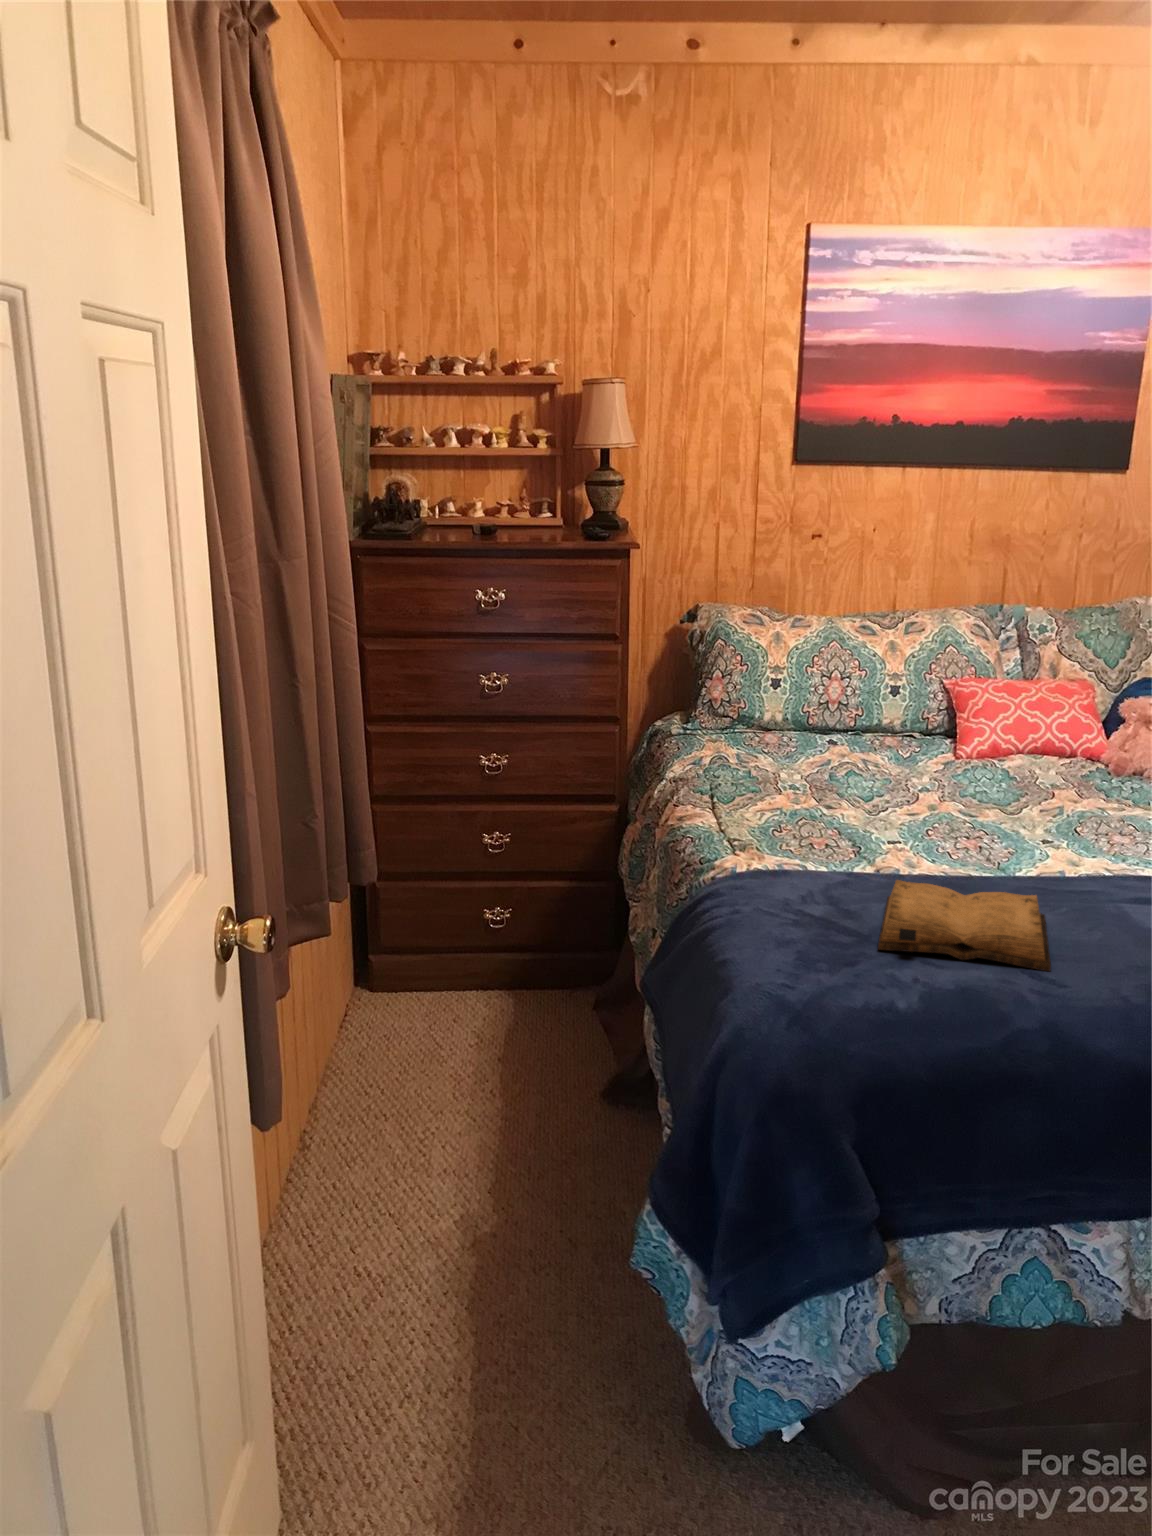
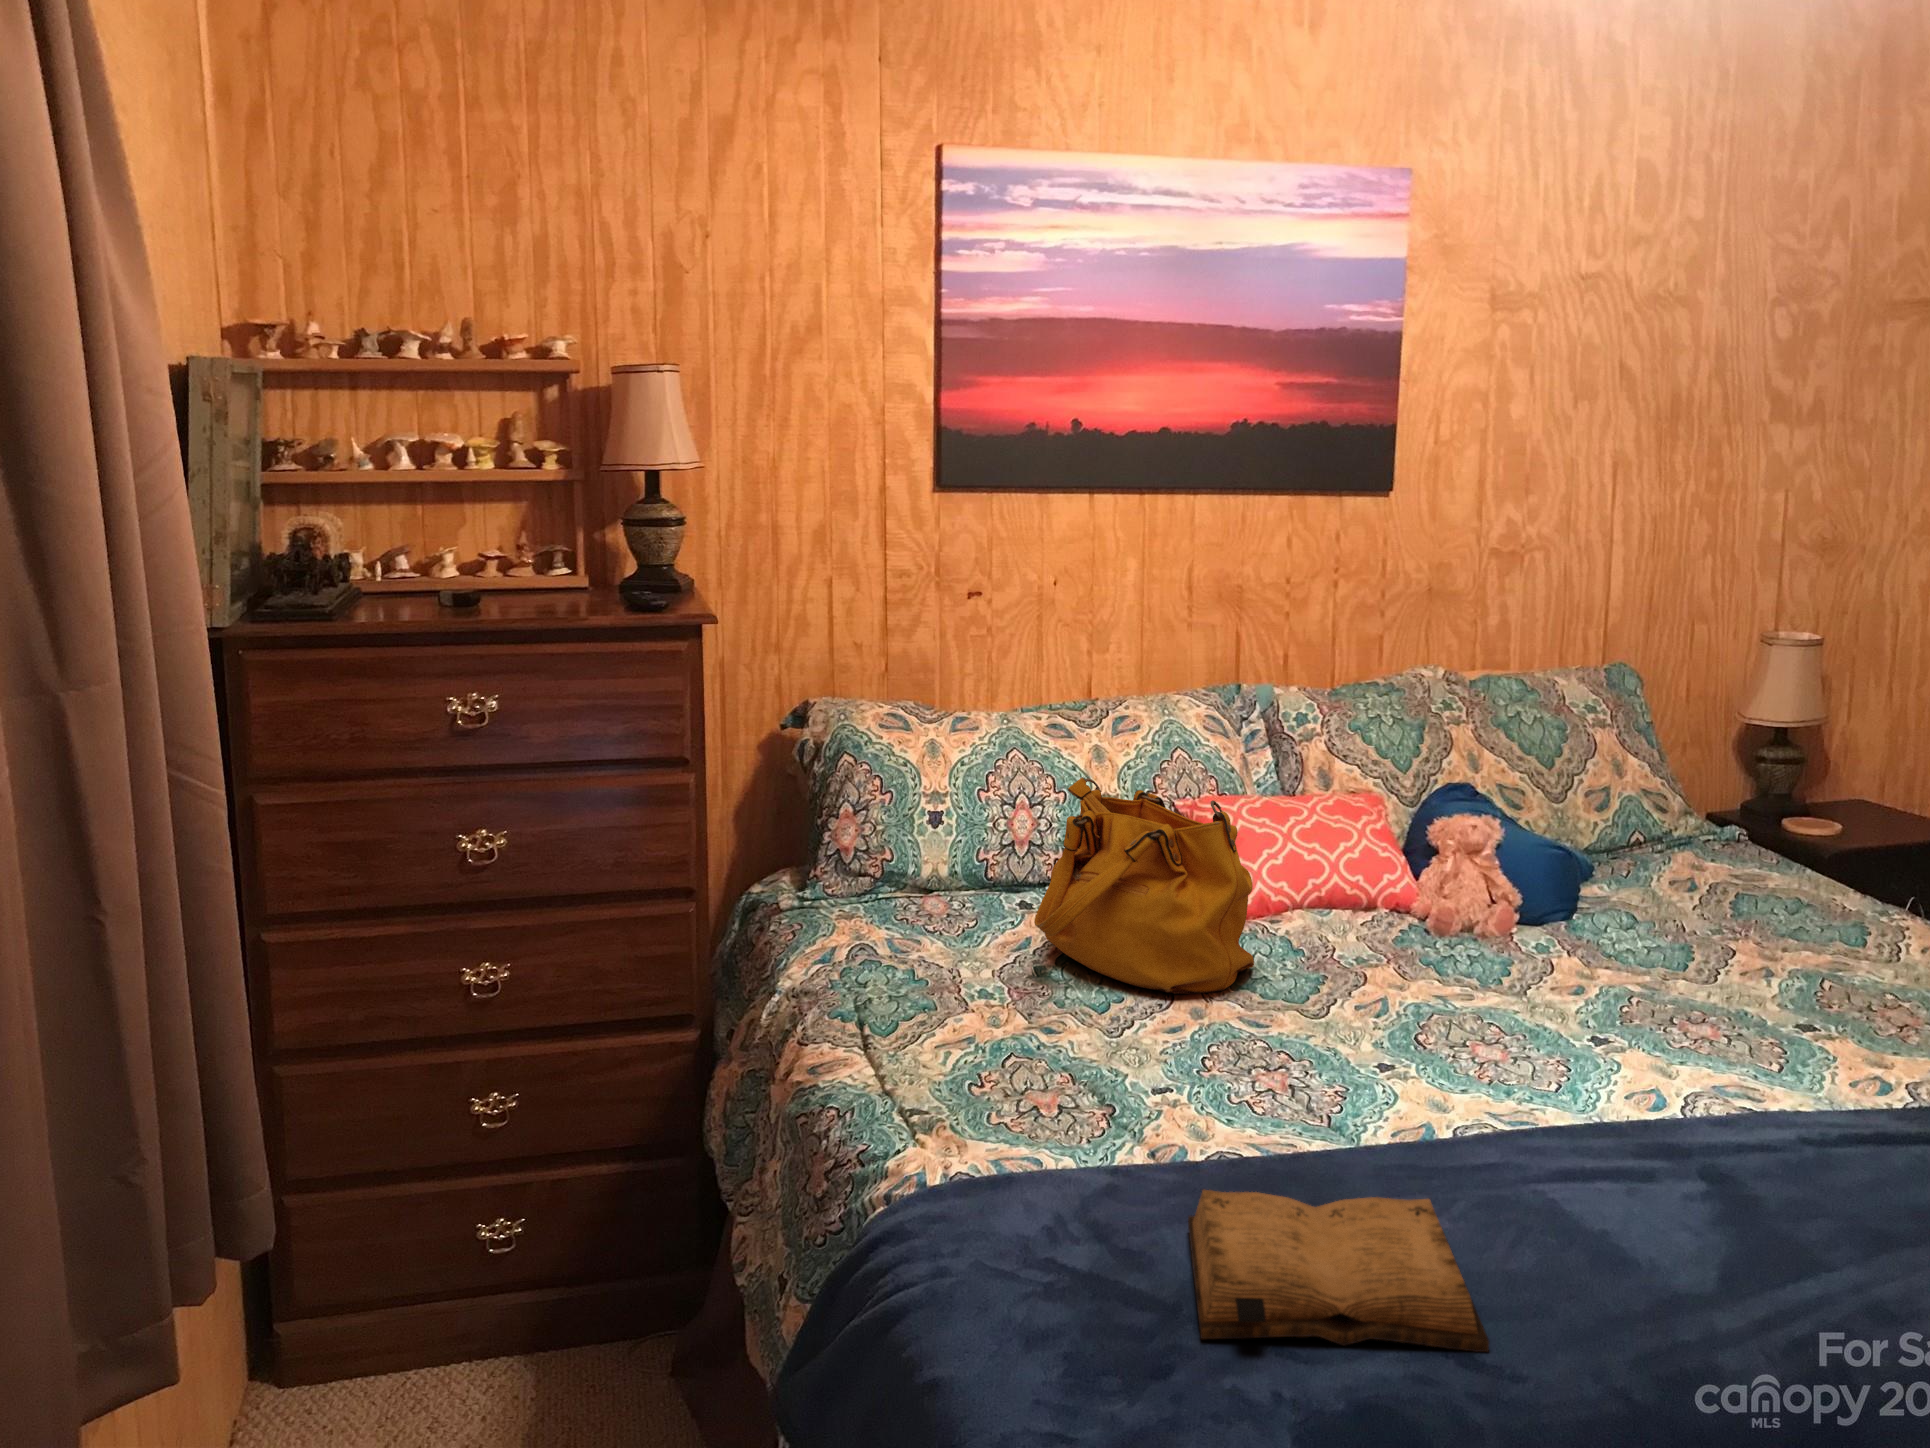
handbag: none [831,656,979,796] -> present [1034,777,1254,994]

